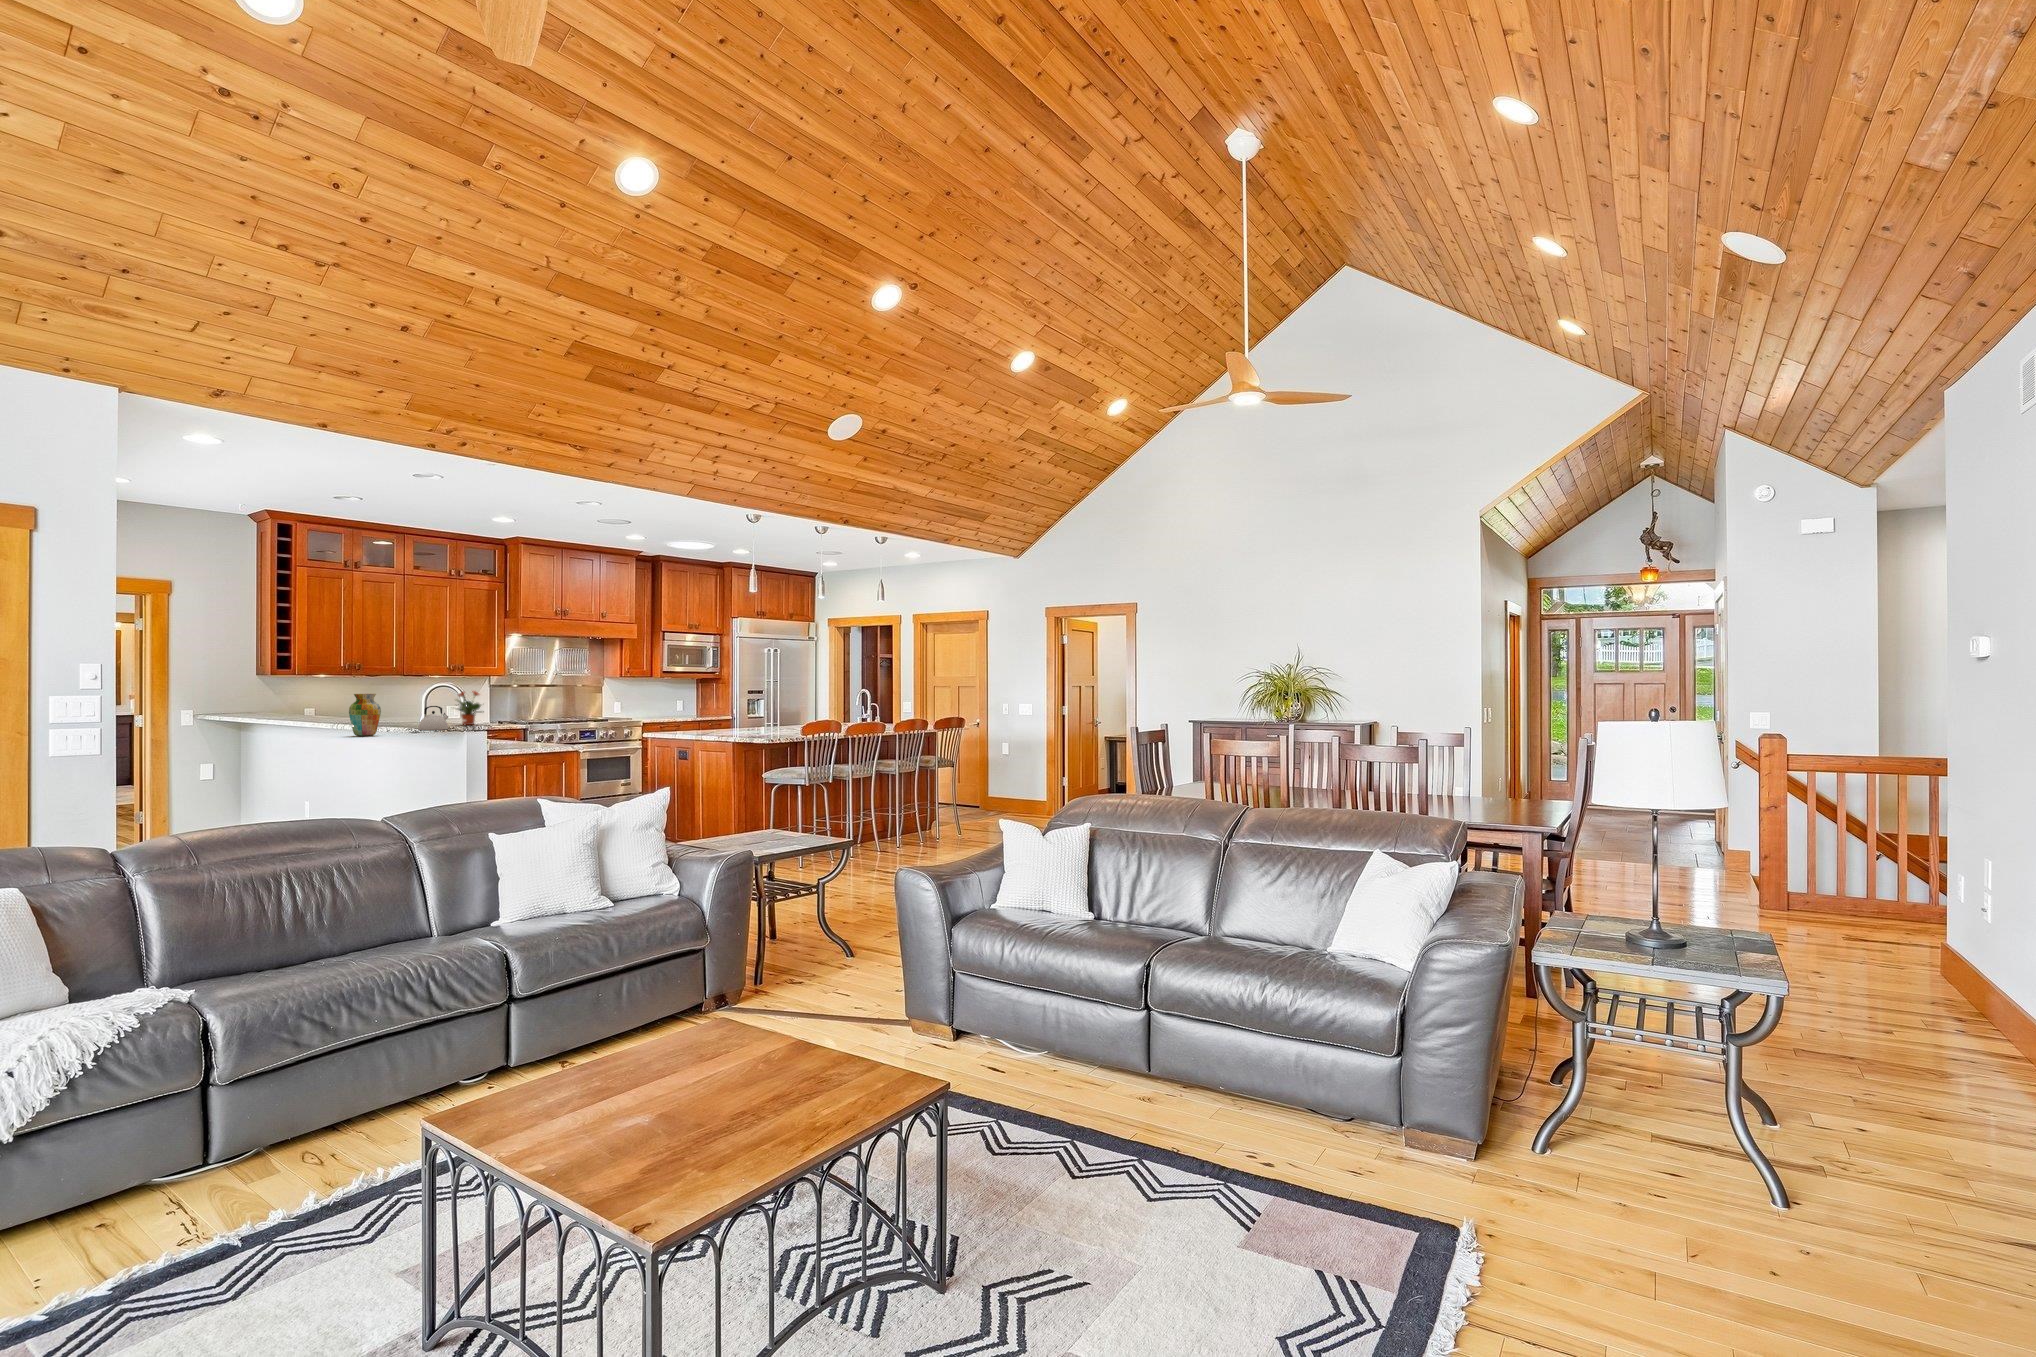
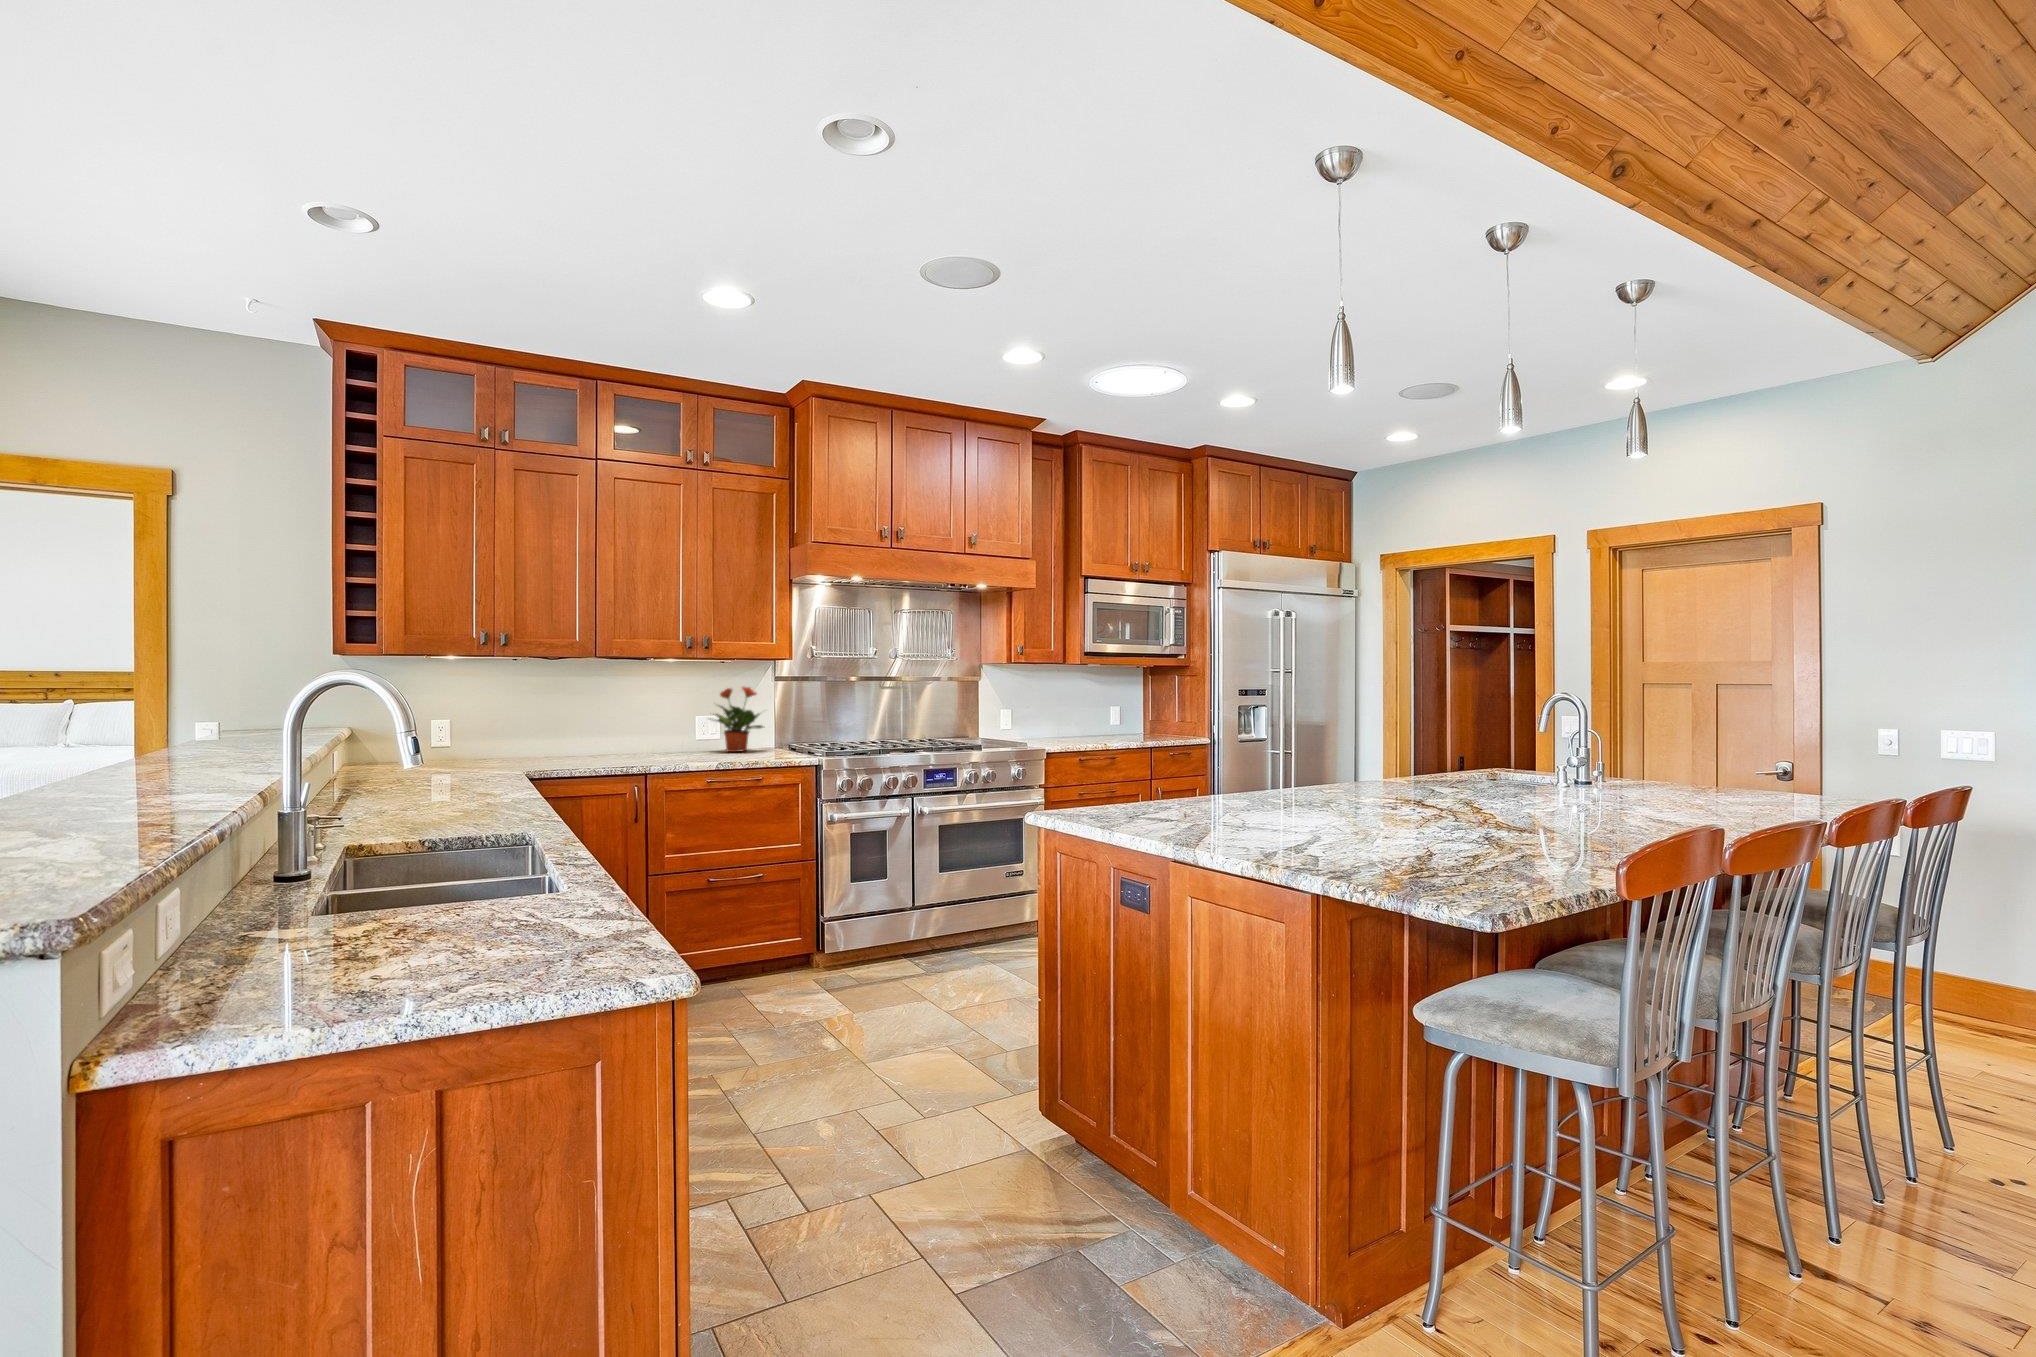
vase: present [349,694,381,736] -> none [416,695,485,790]
kettle: present [418,706,448,730] -> none [615,718,674,768]

